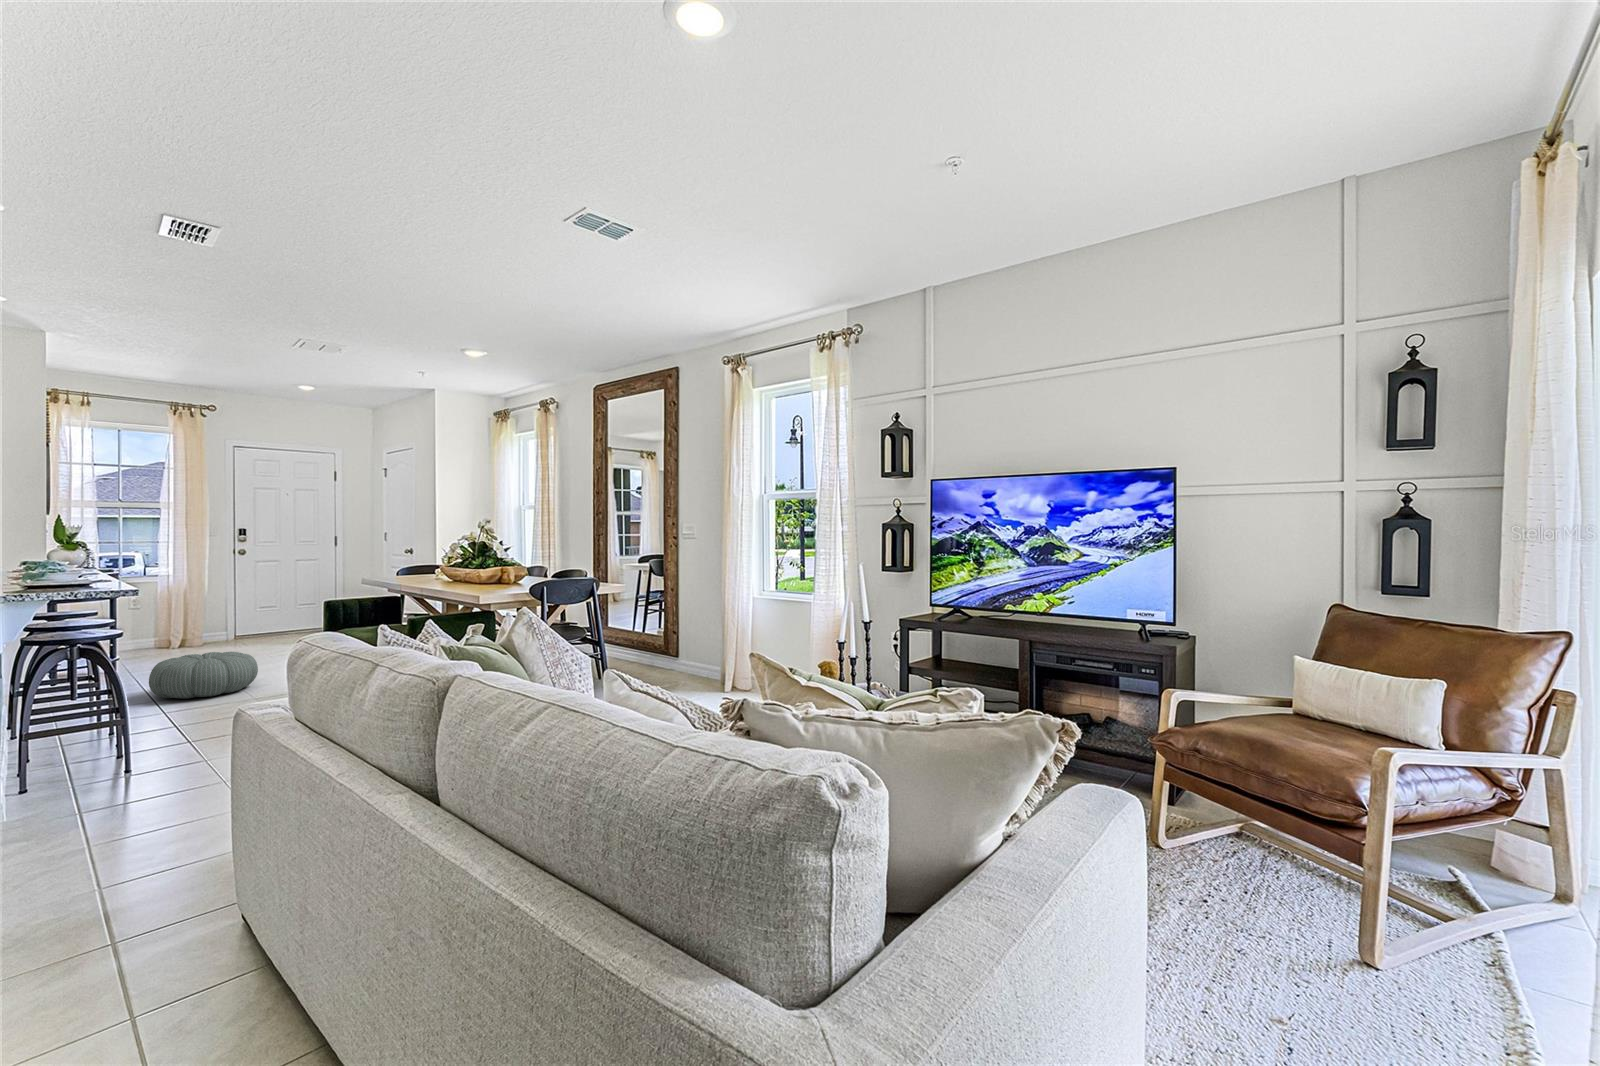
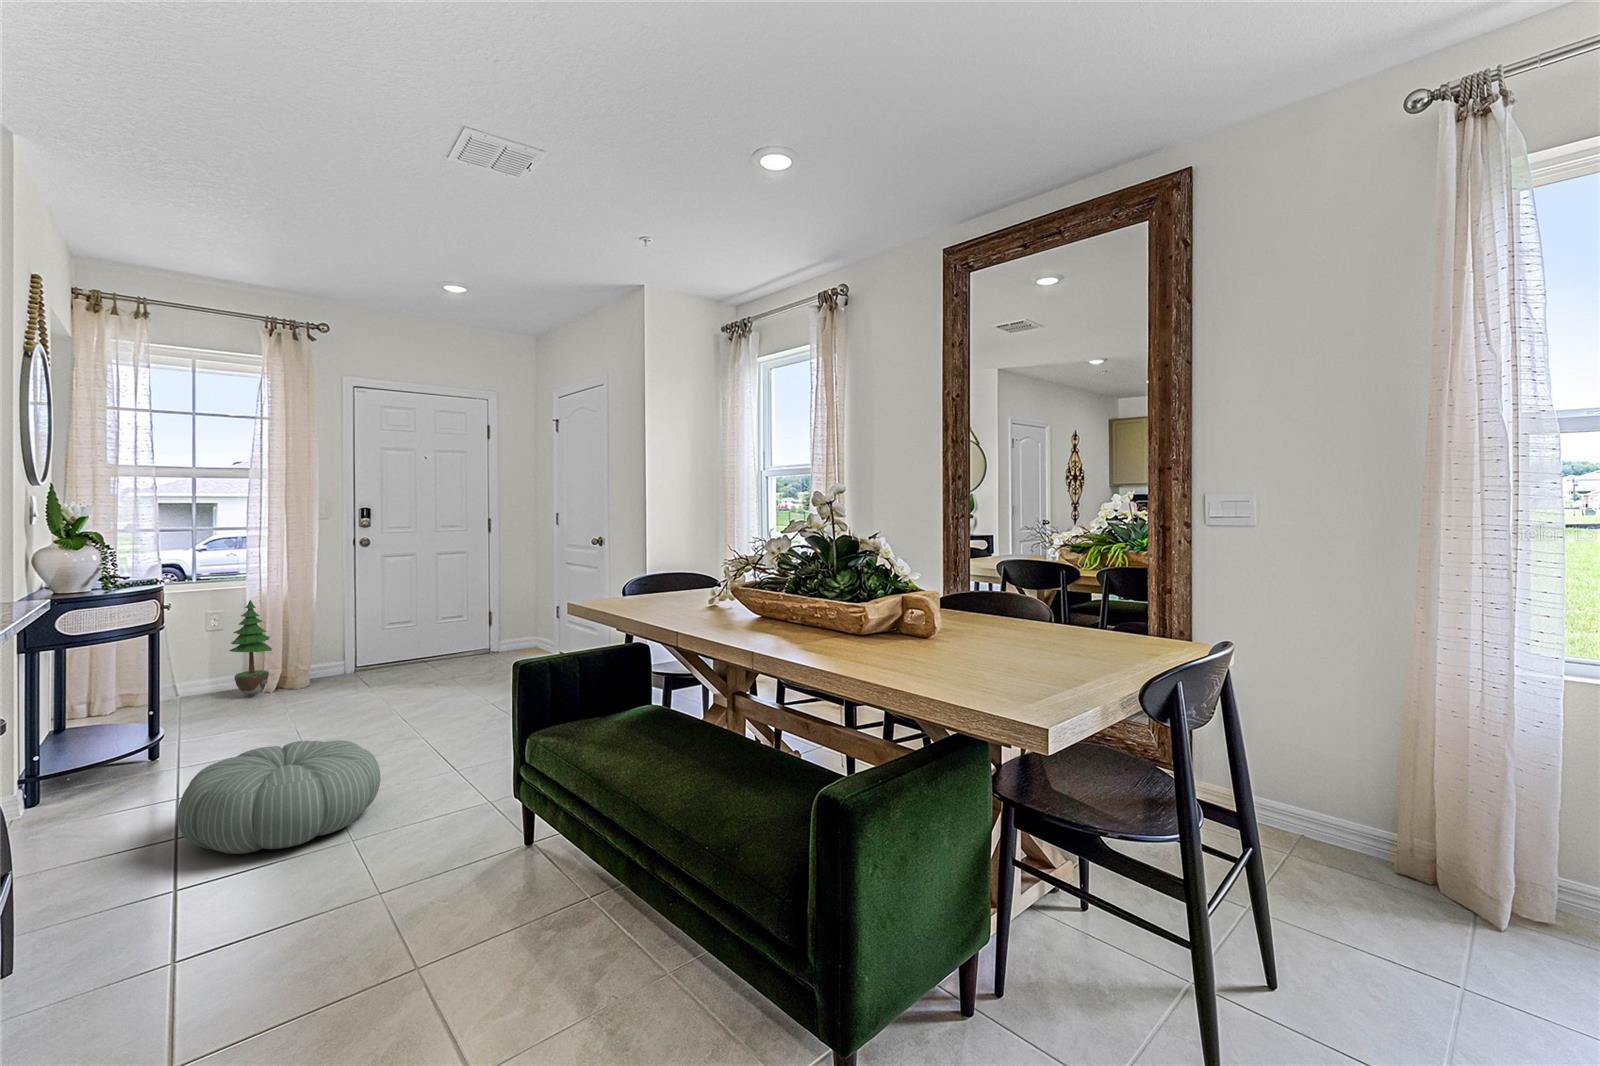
potted tree: none [145,588,176,651] -> present [229,600,272,697]

